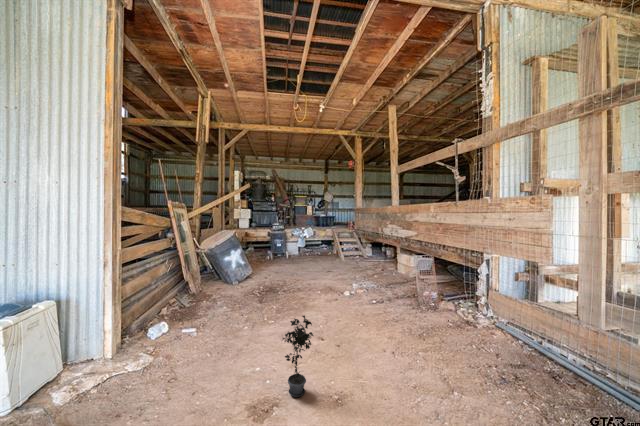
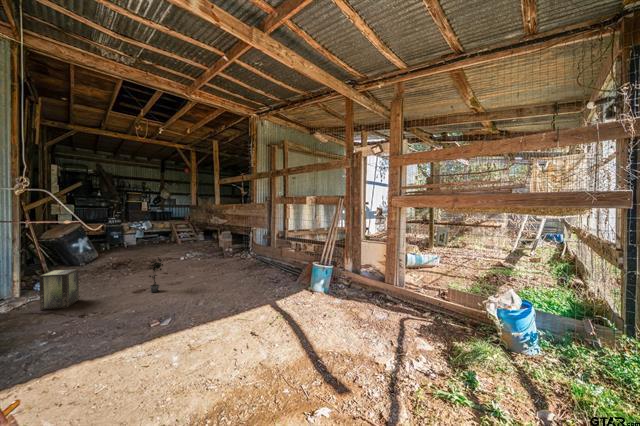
storage box: none [119,317,182,402] -> present [39,269,79,310]

